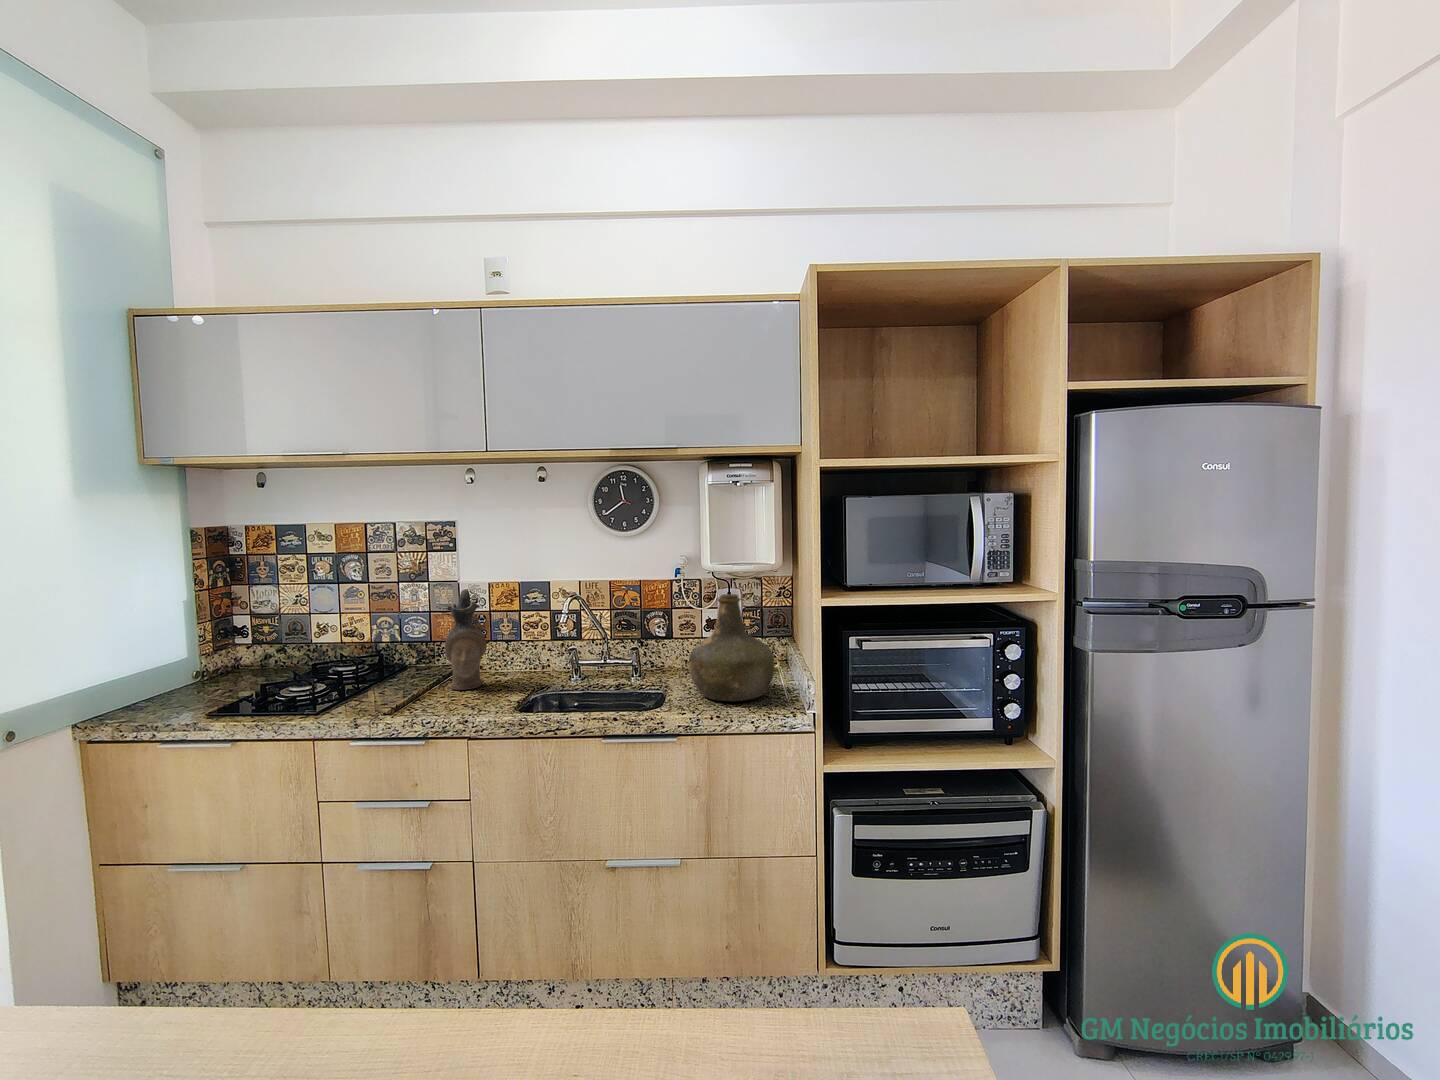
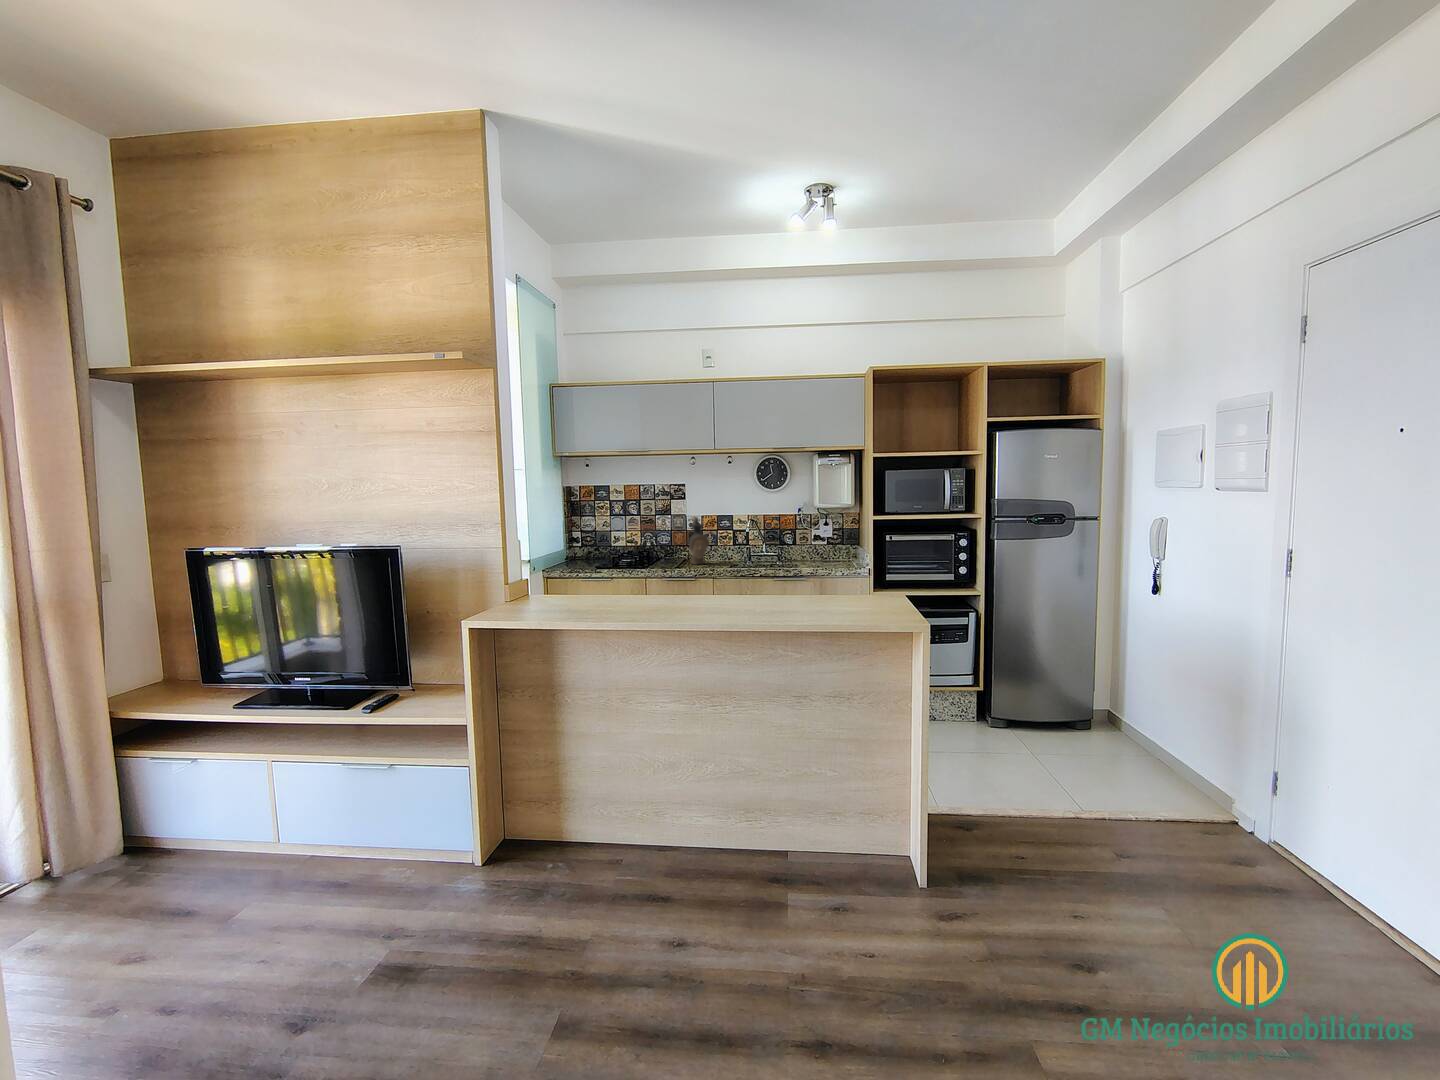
bottle: present [689,594,774,701] -> none [809,518,850,567]

